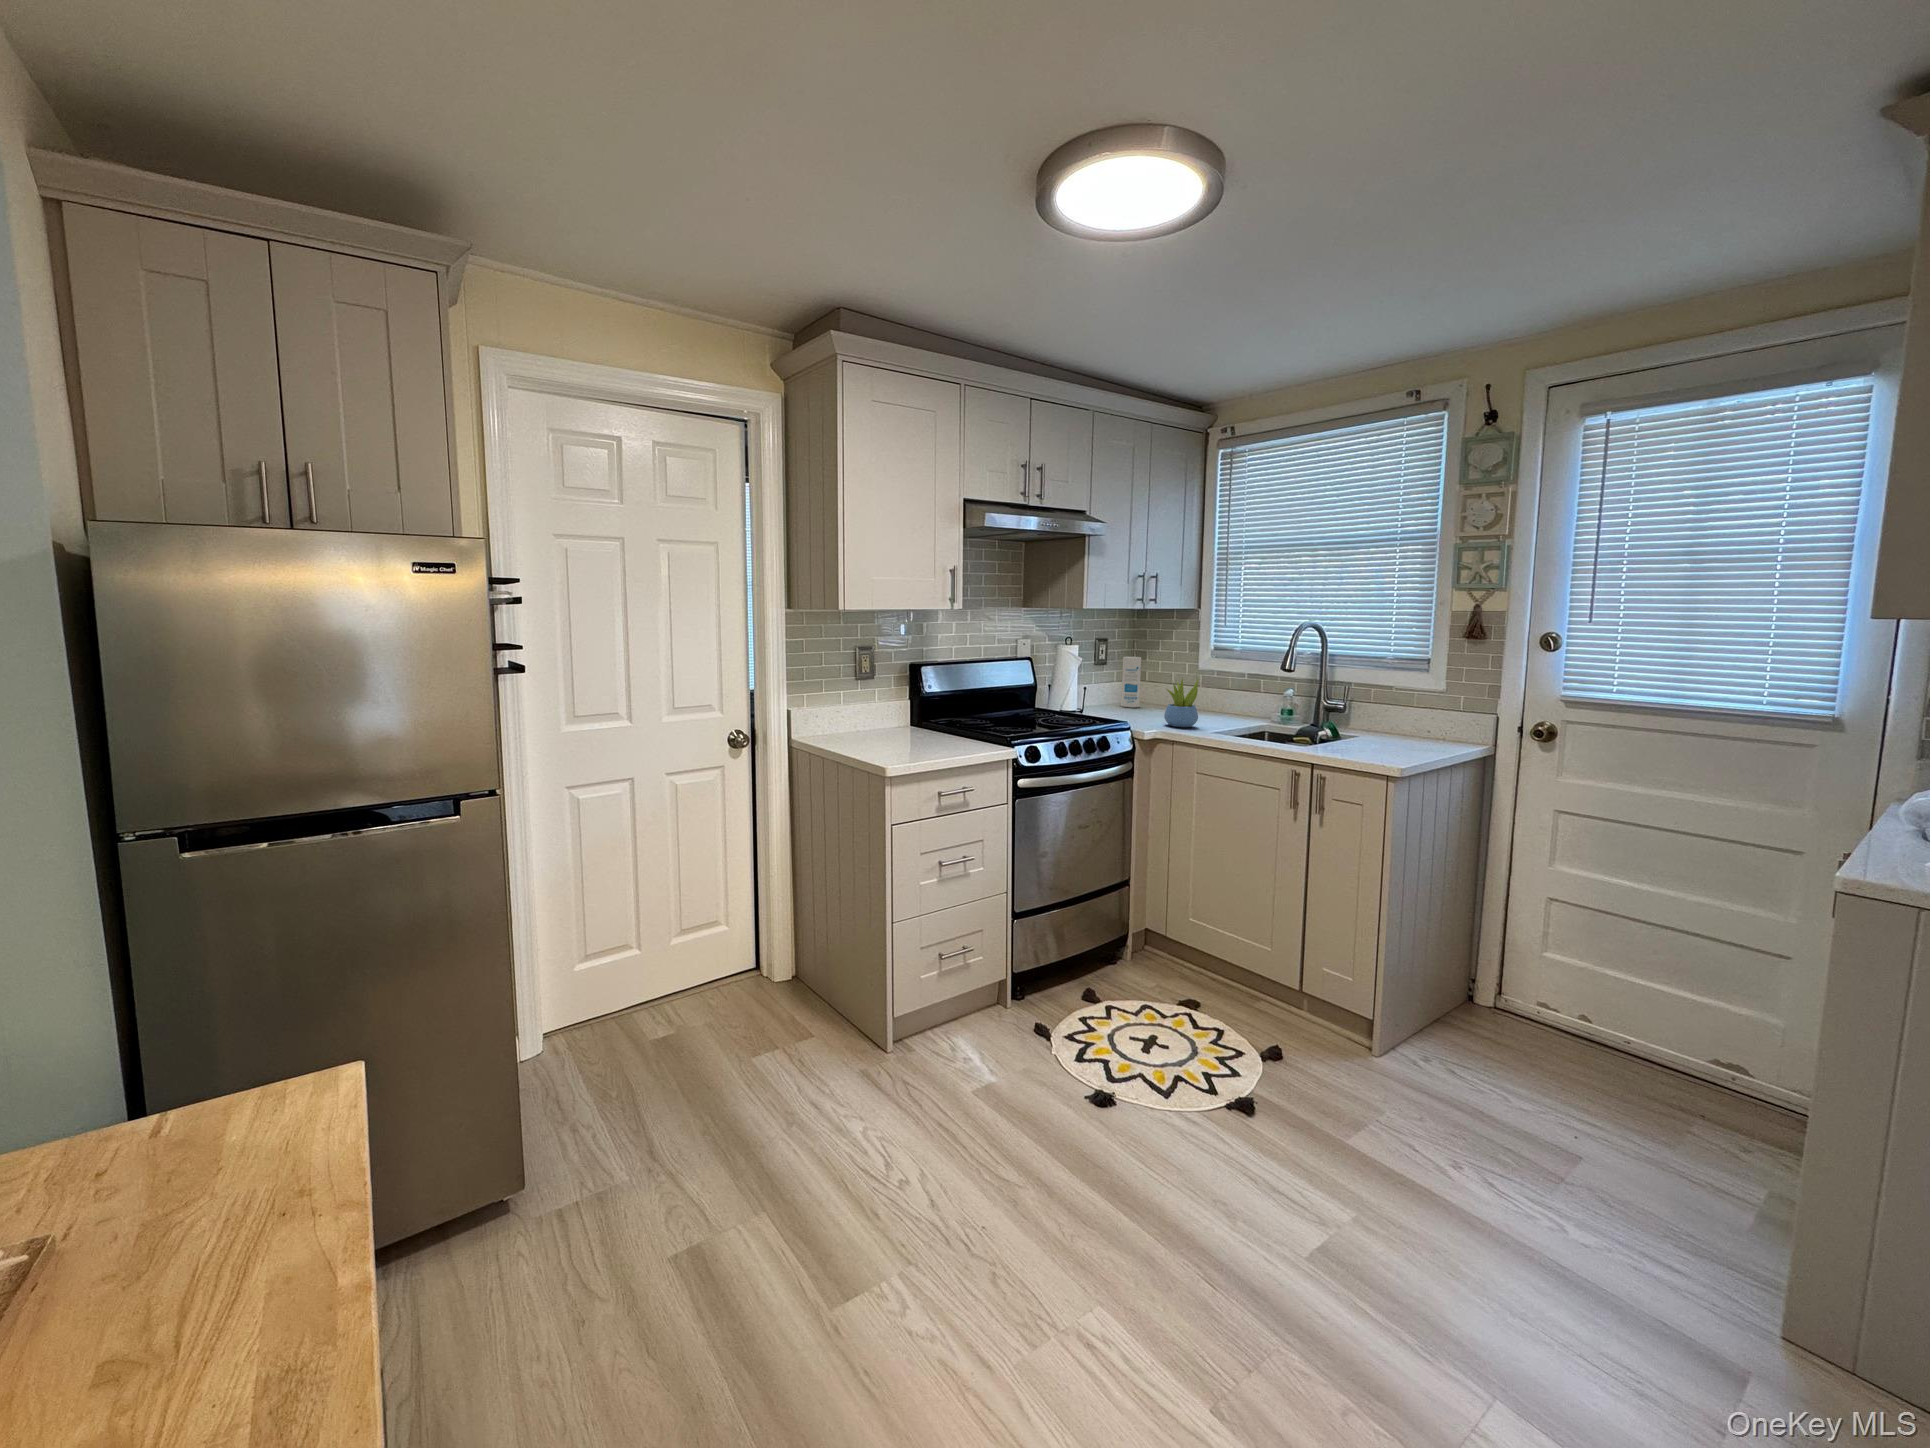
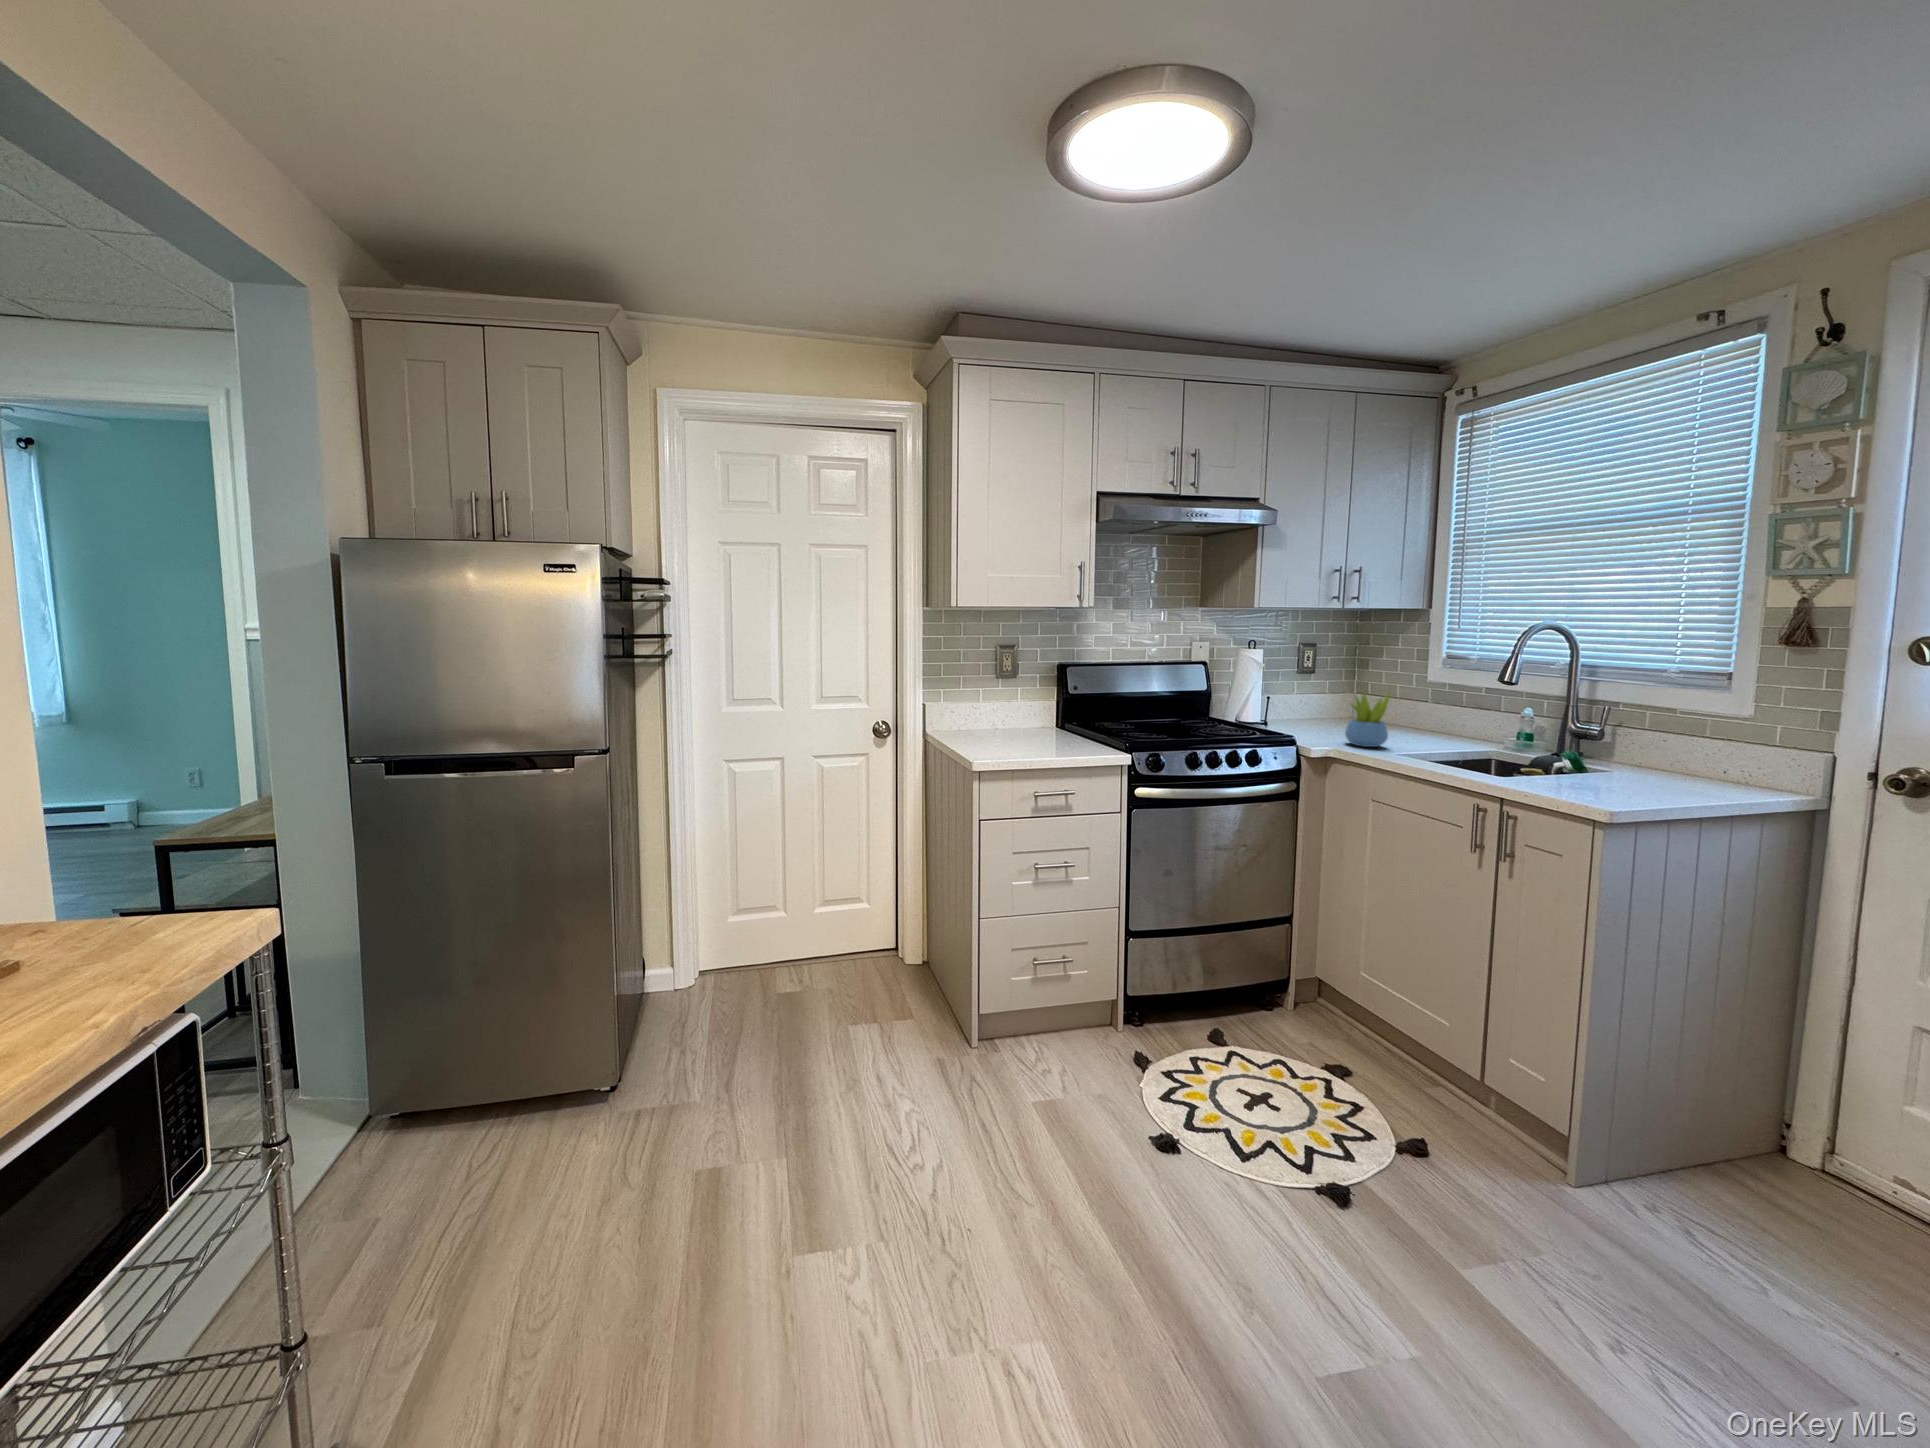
canister: present [1121,657,1141,707] -> none [1320,666,1345,724]

